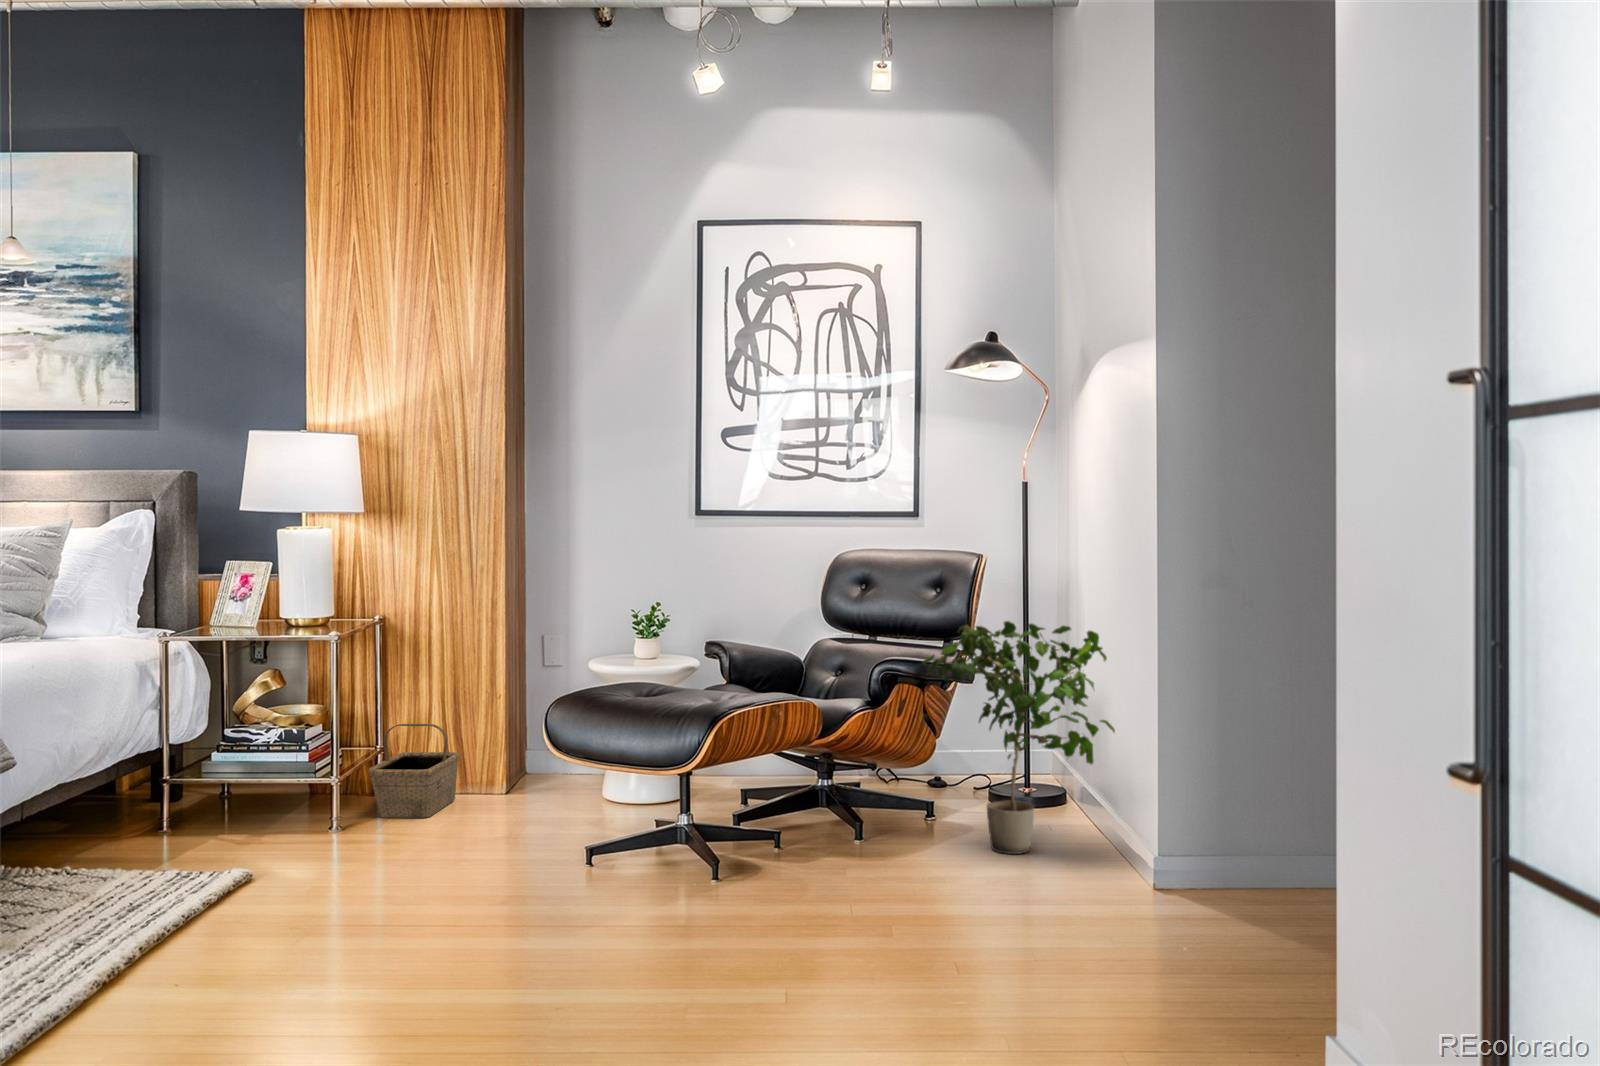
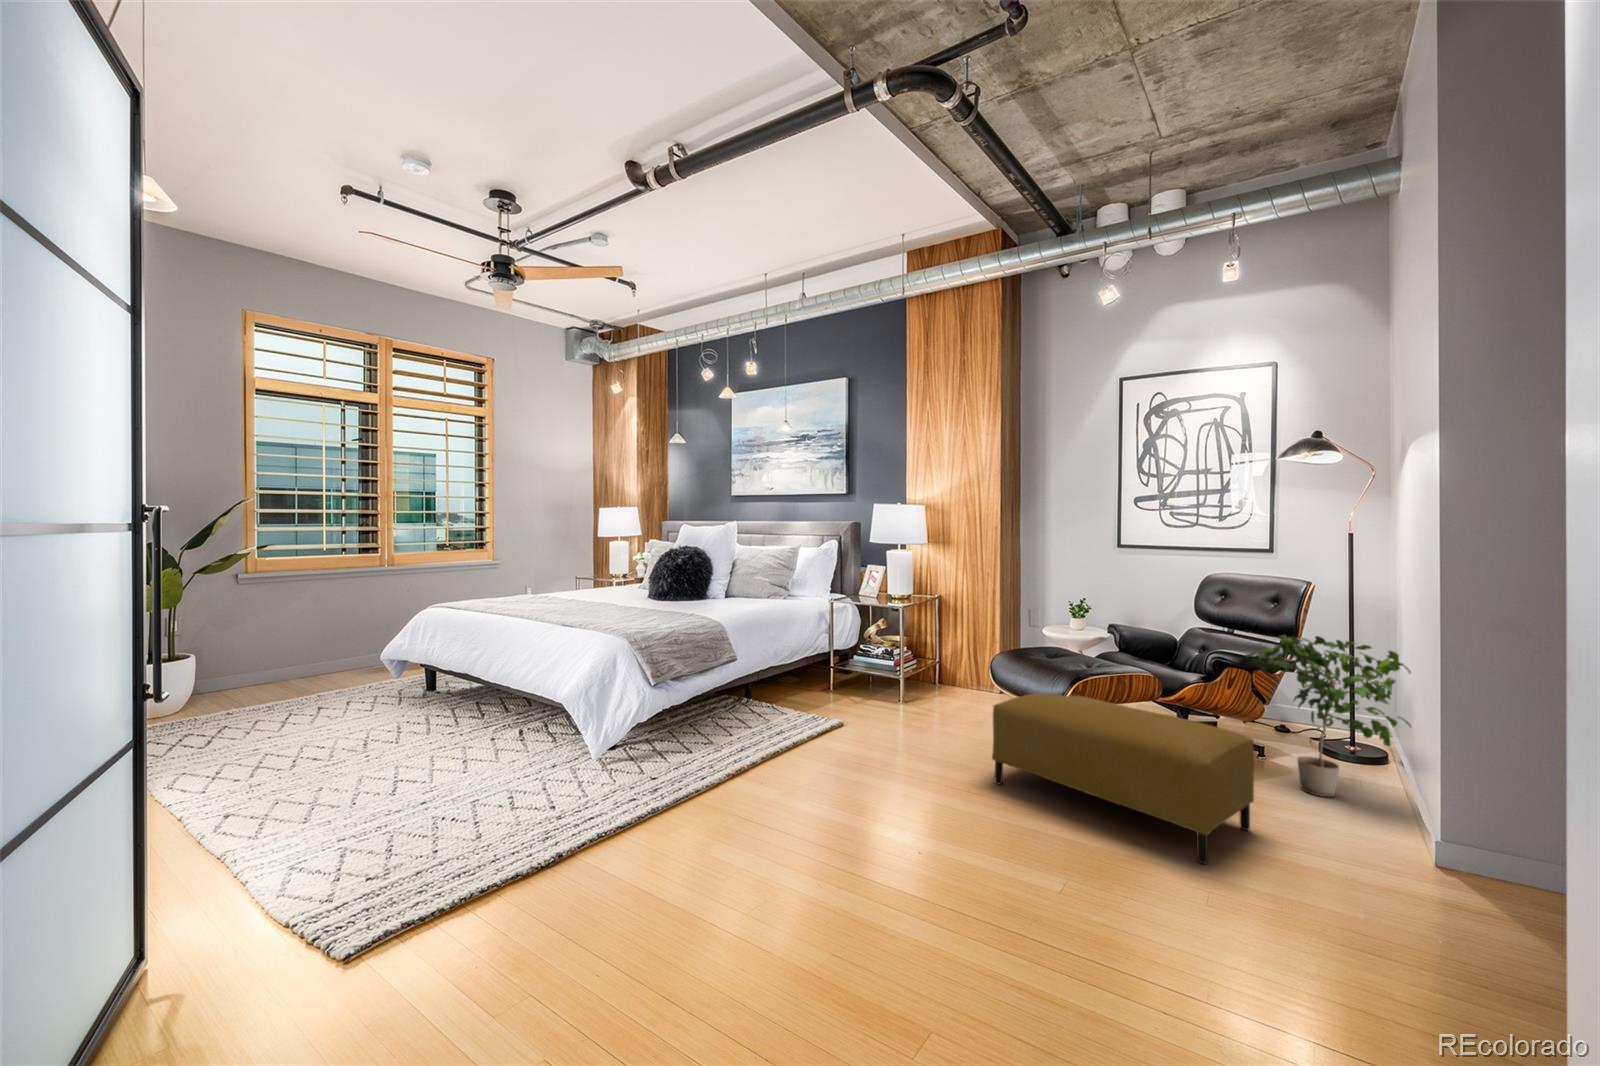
basket: present [369,724,459,818] -> none [926,648,972,697]
ottoman: none [575,757,973,983] -> present [992,693,1254,864]

